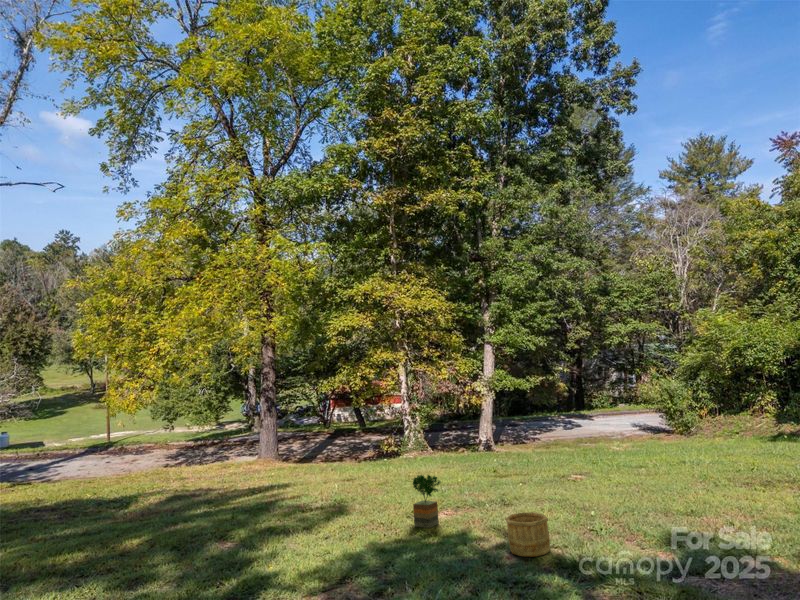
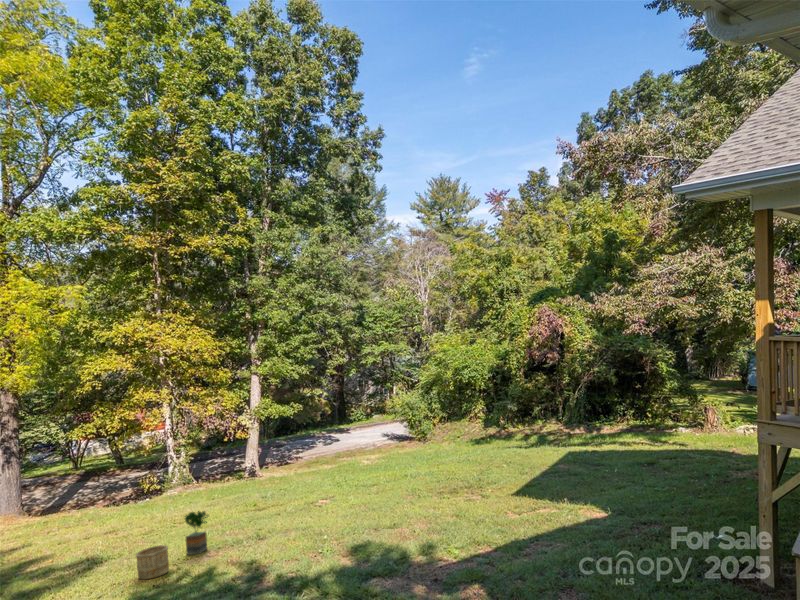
wooden bucket: present [505,513,550,557] -> present [136,545,169,579]

